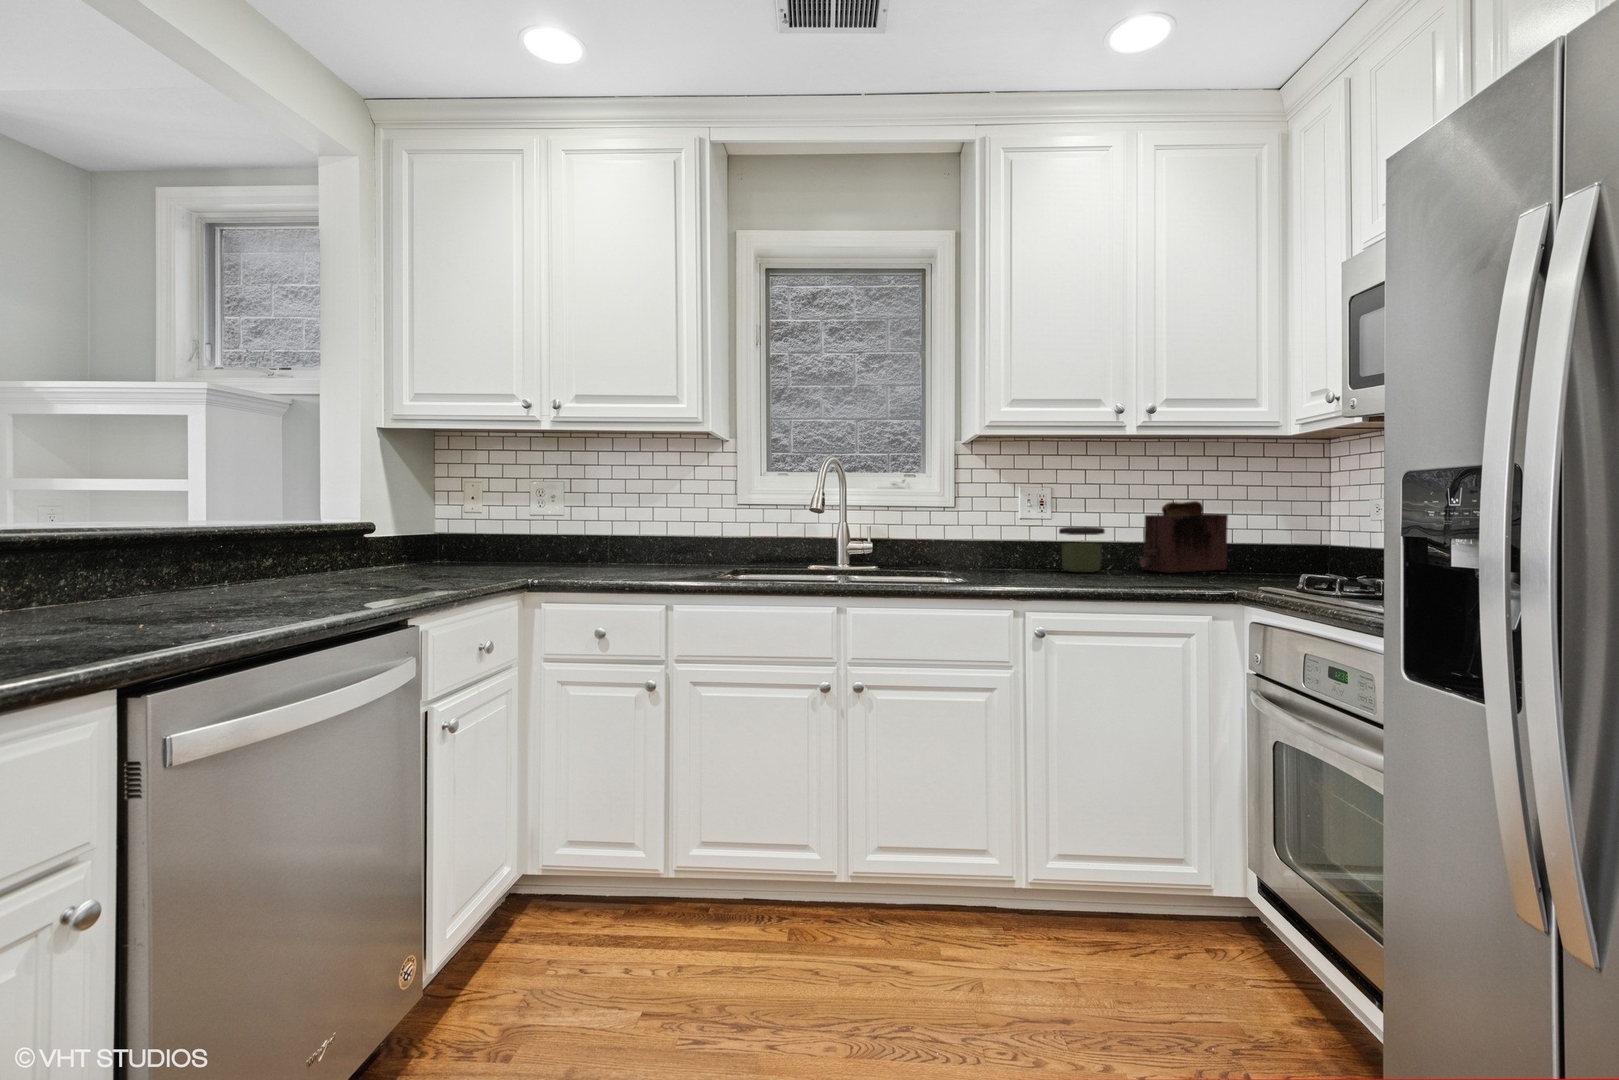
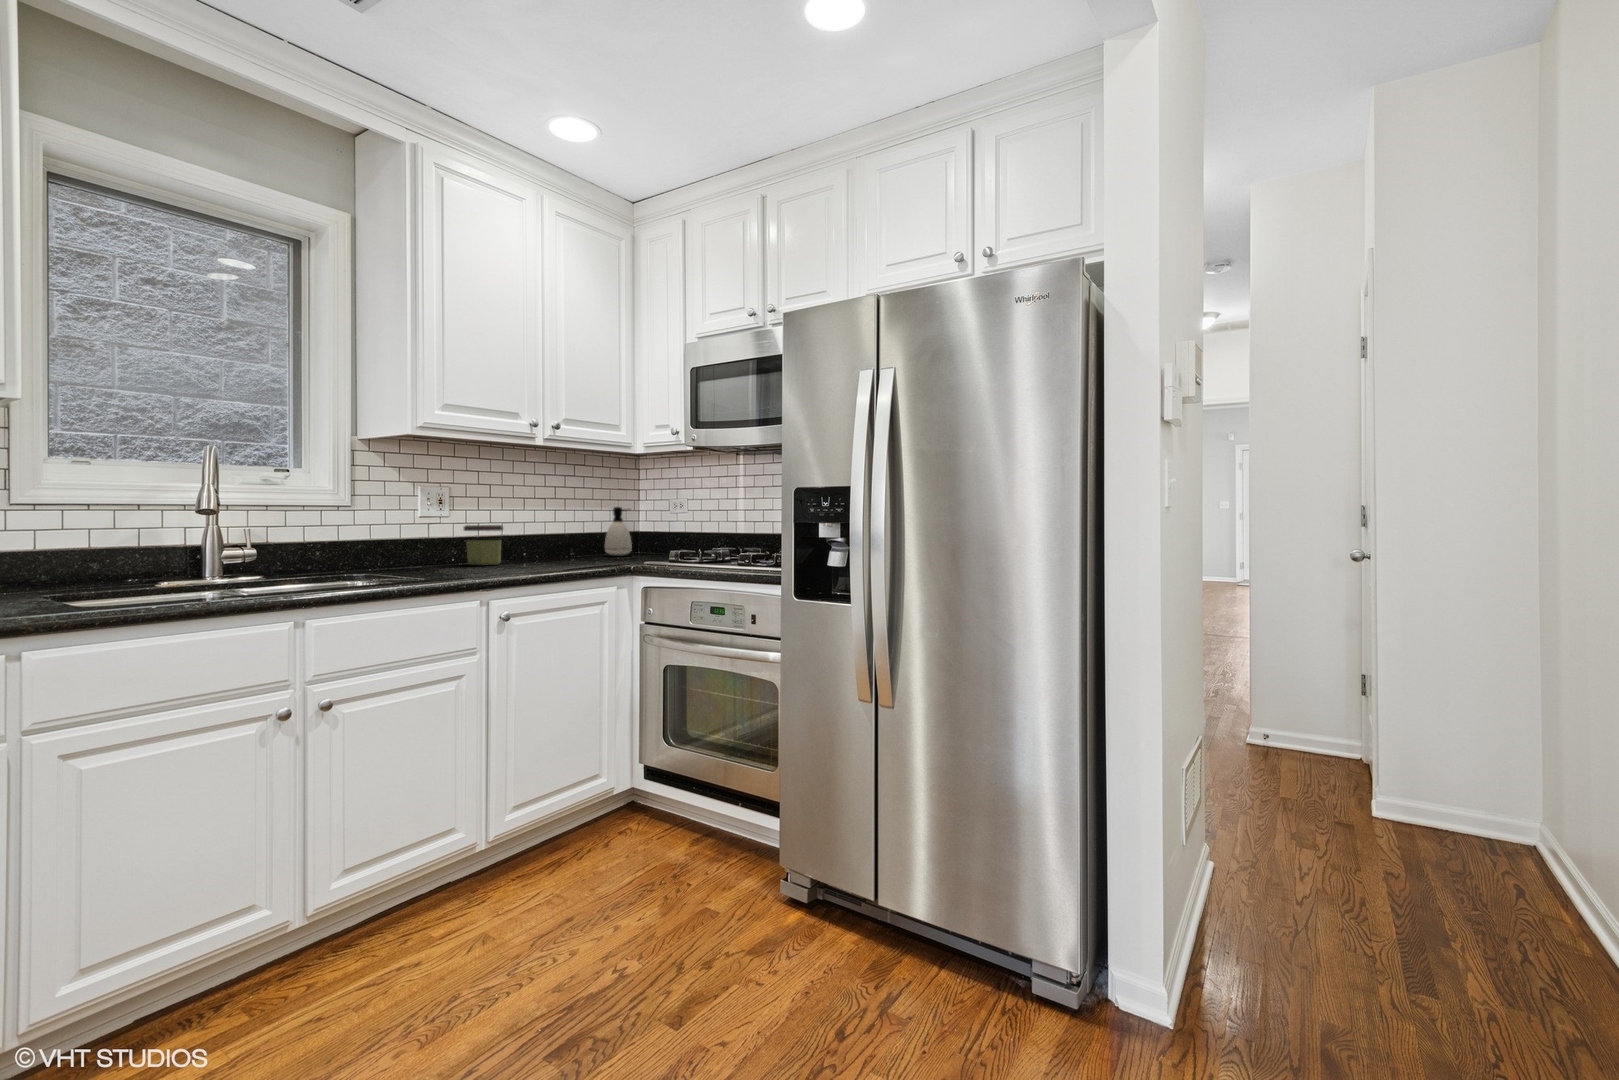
toaster: present [1139,501,1228,573] -> none [532,504,592,561]
soap dispenser: none [1251,503,1292,568] -> present [605,507,632,556]

